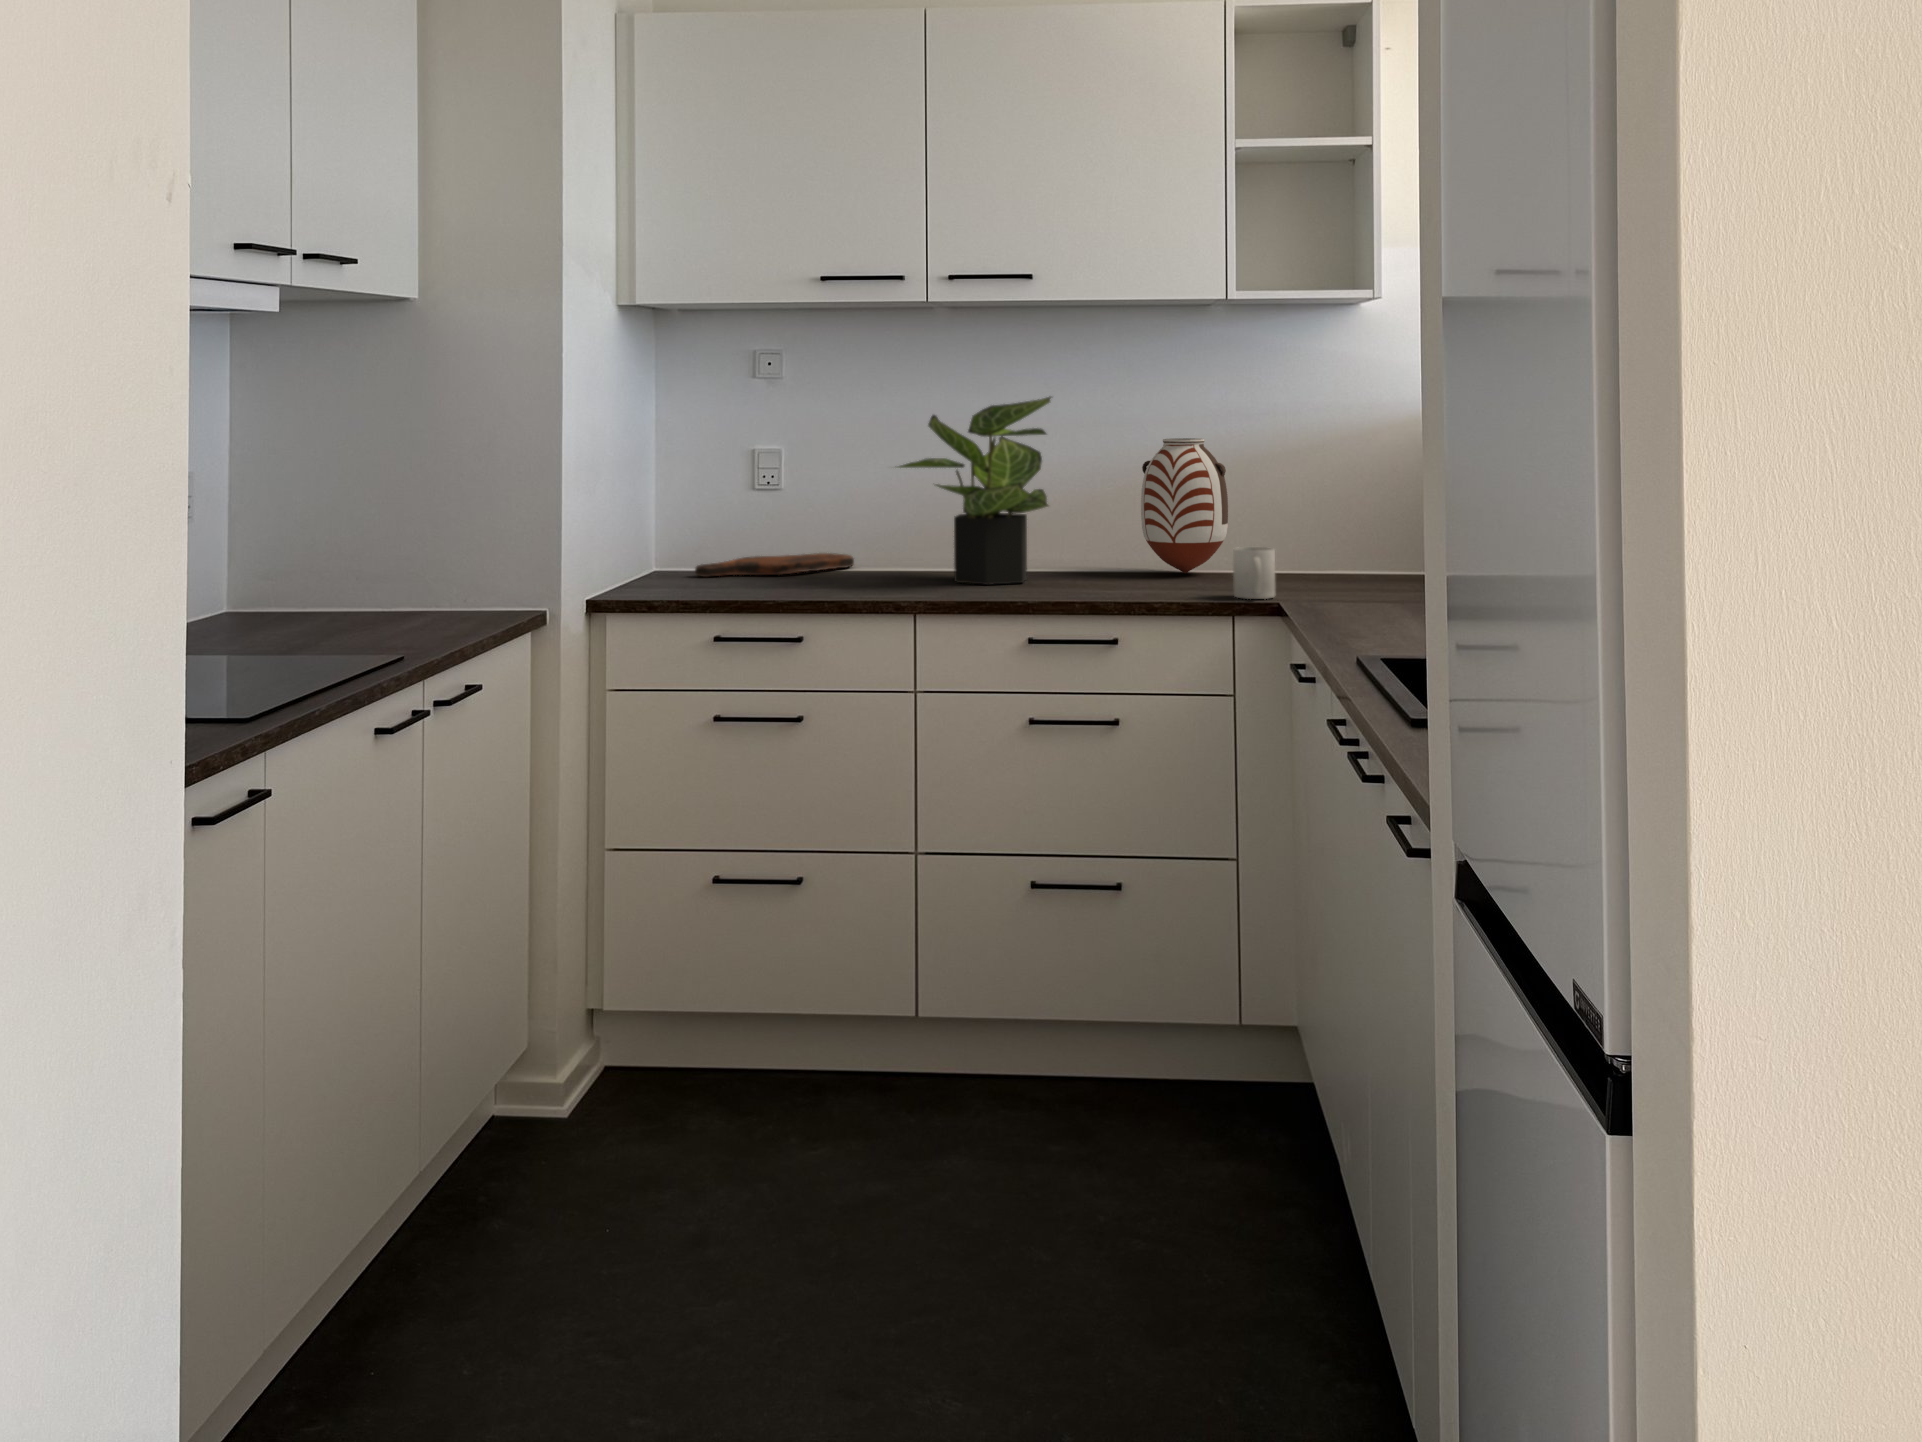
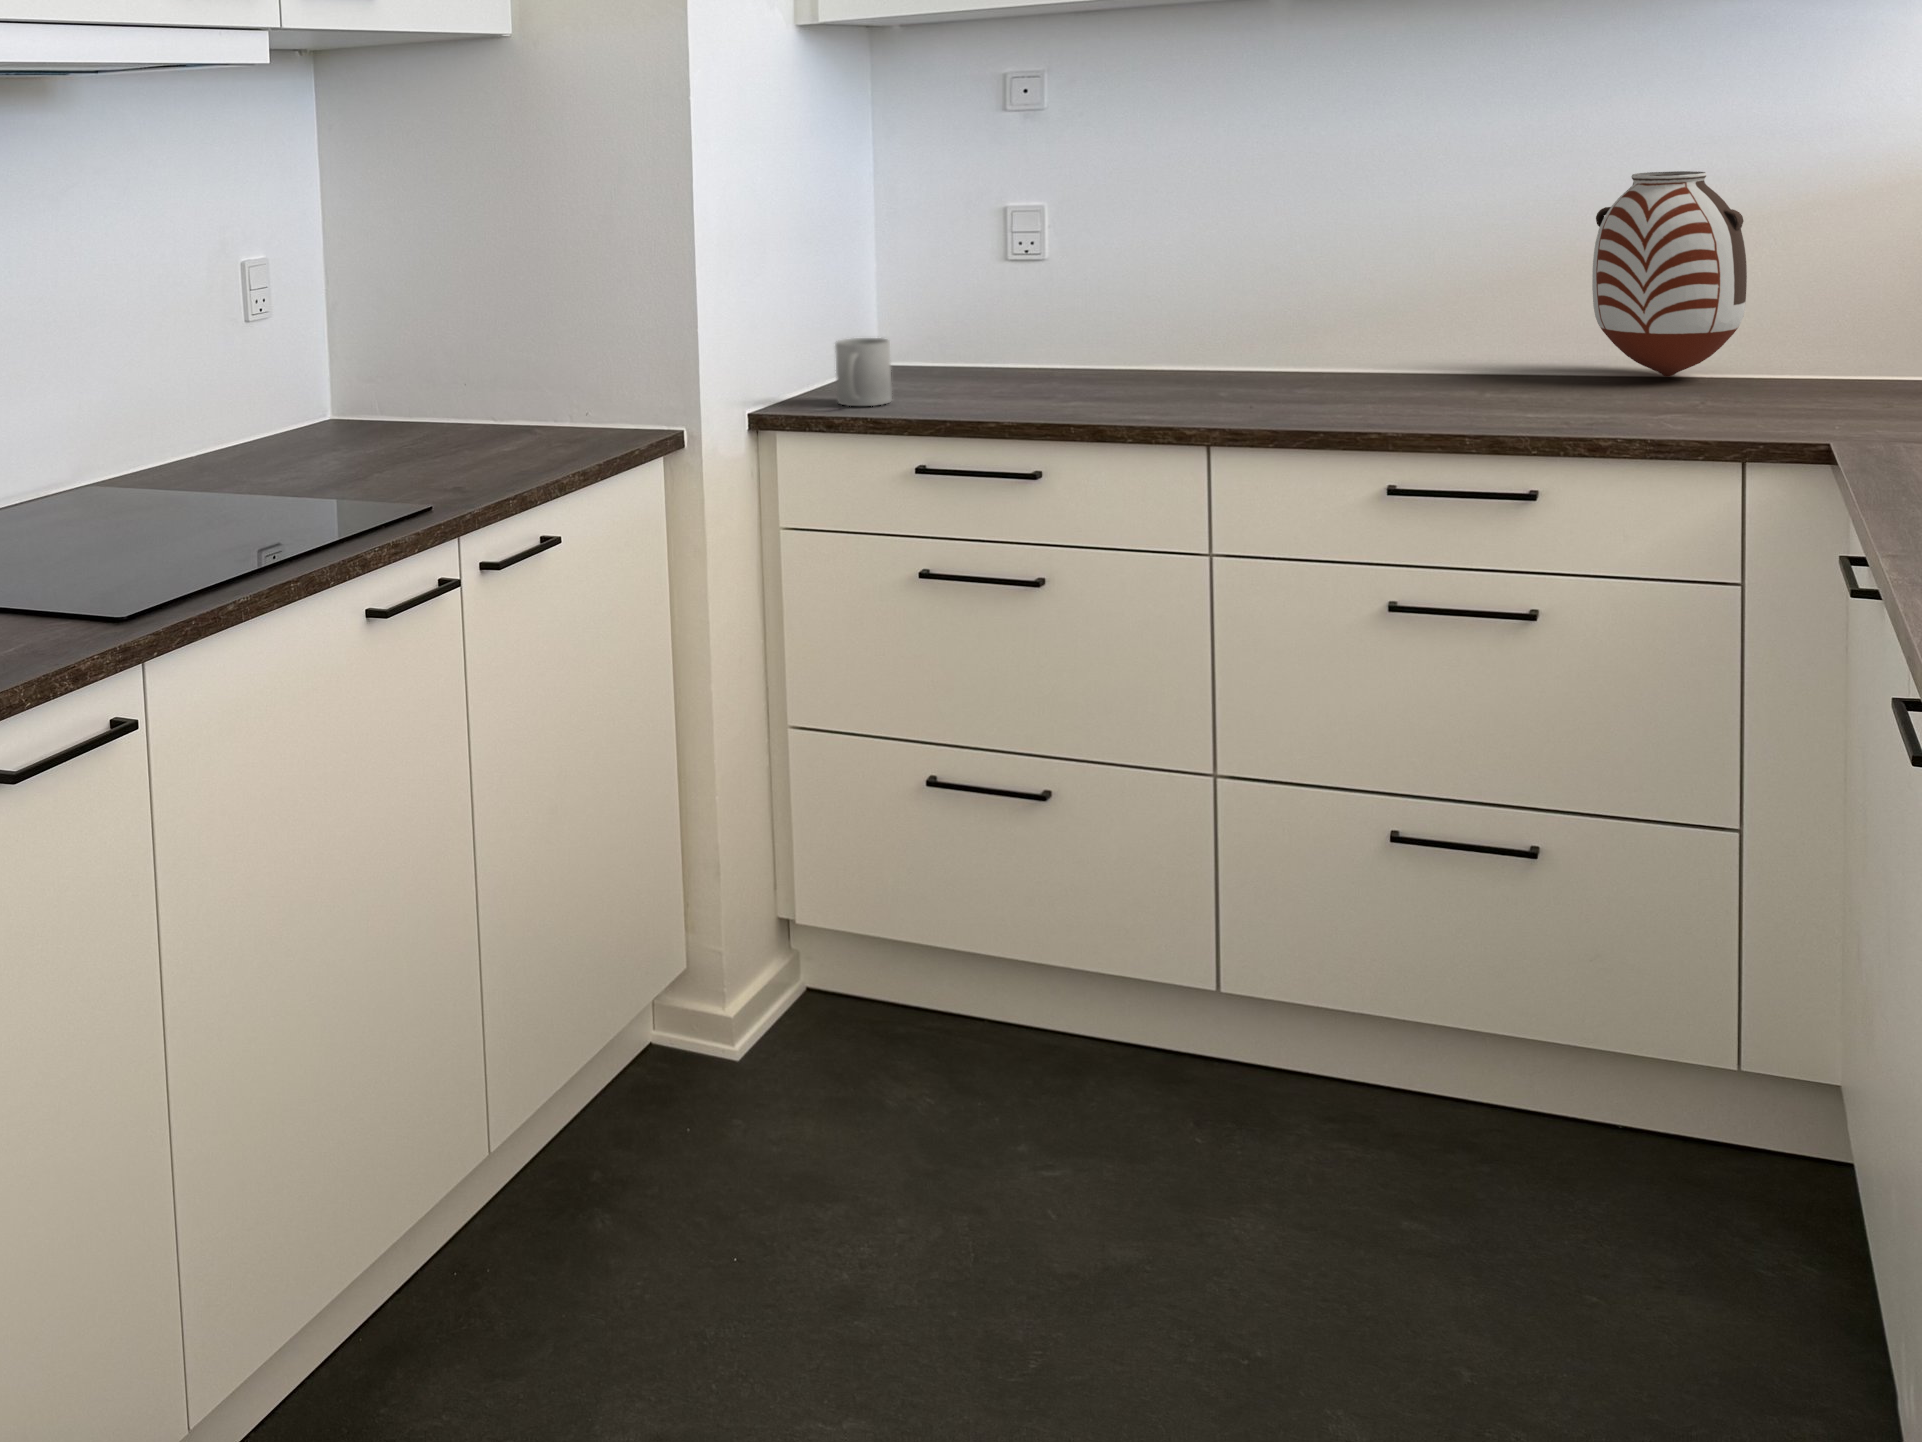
potted plant: present [899,397,1051,585] -> none [1180,121,1436,396]
mug: present [1233,547,1275,599] -> present [835,338,892,406]
cutting board: present [695,553,854,577] -> none [916,340,1145,375]

